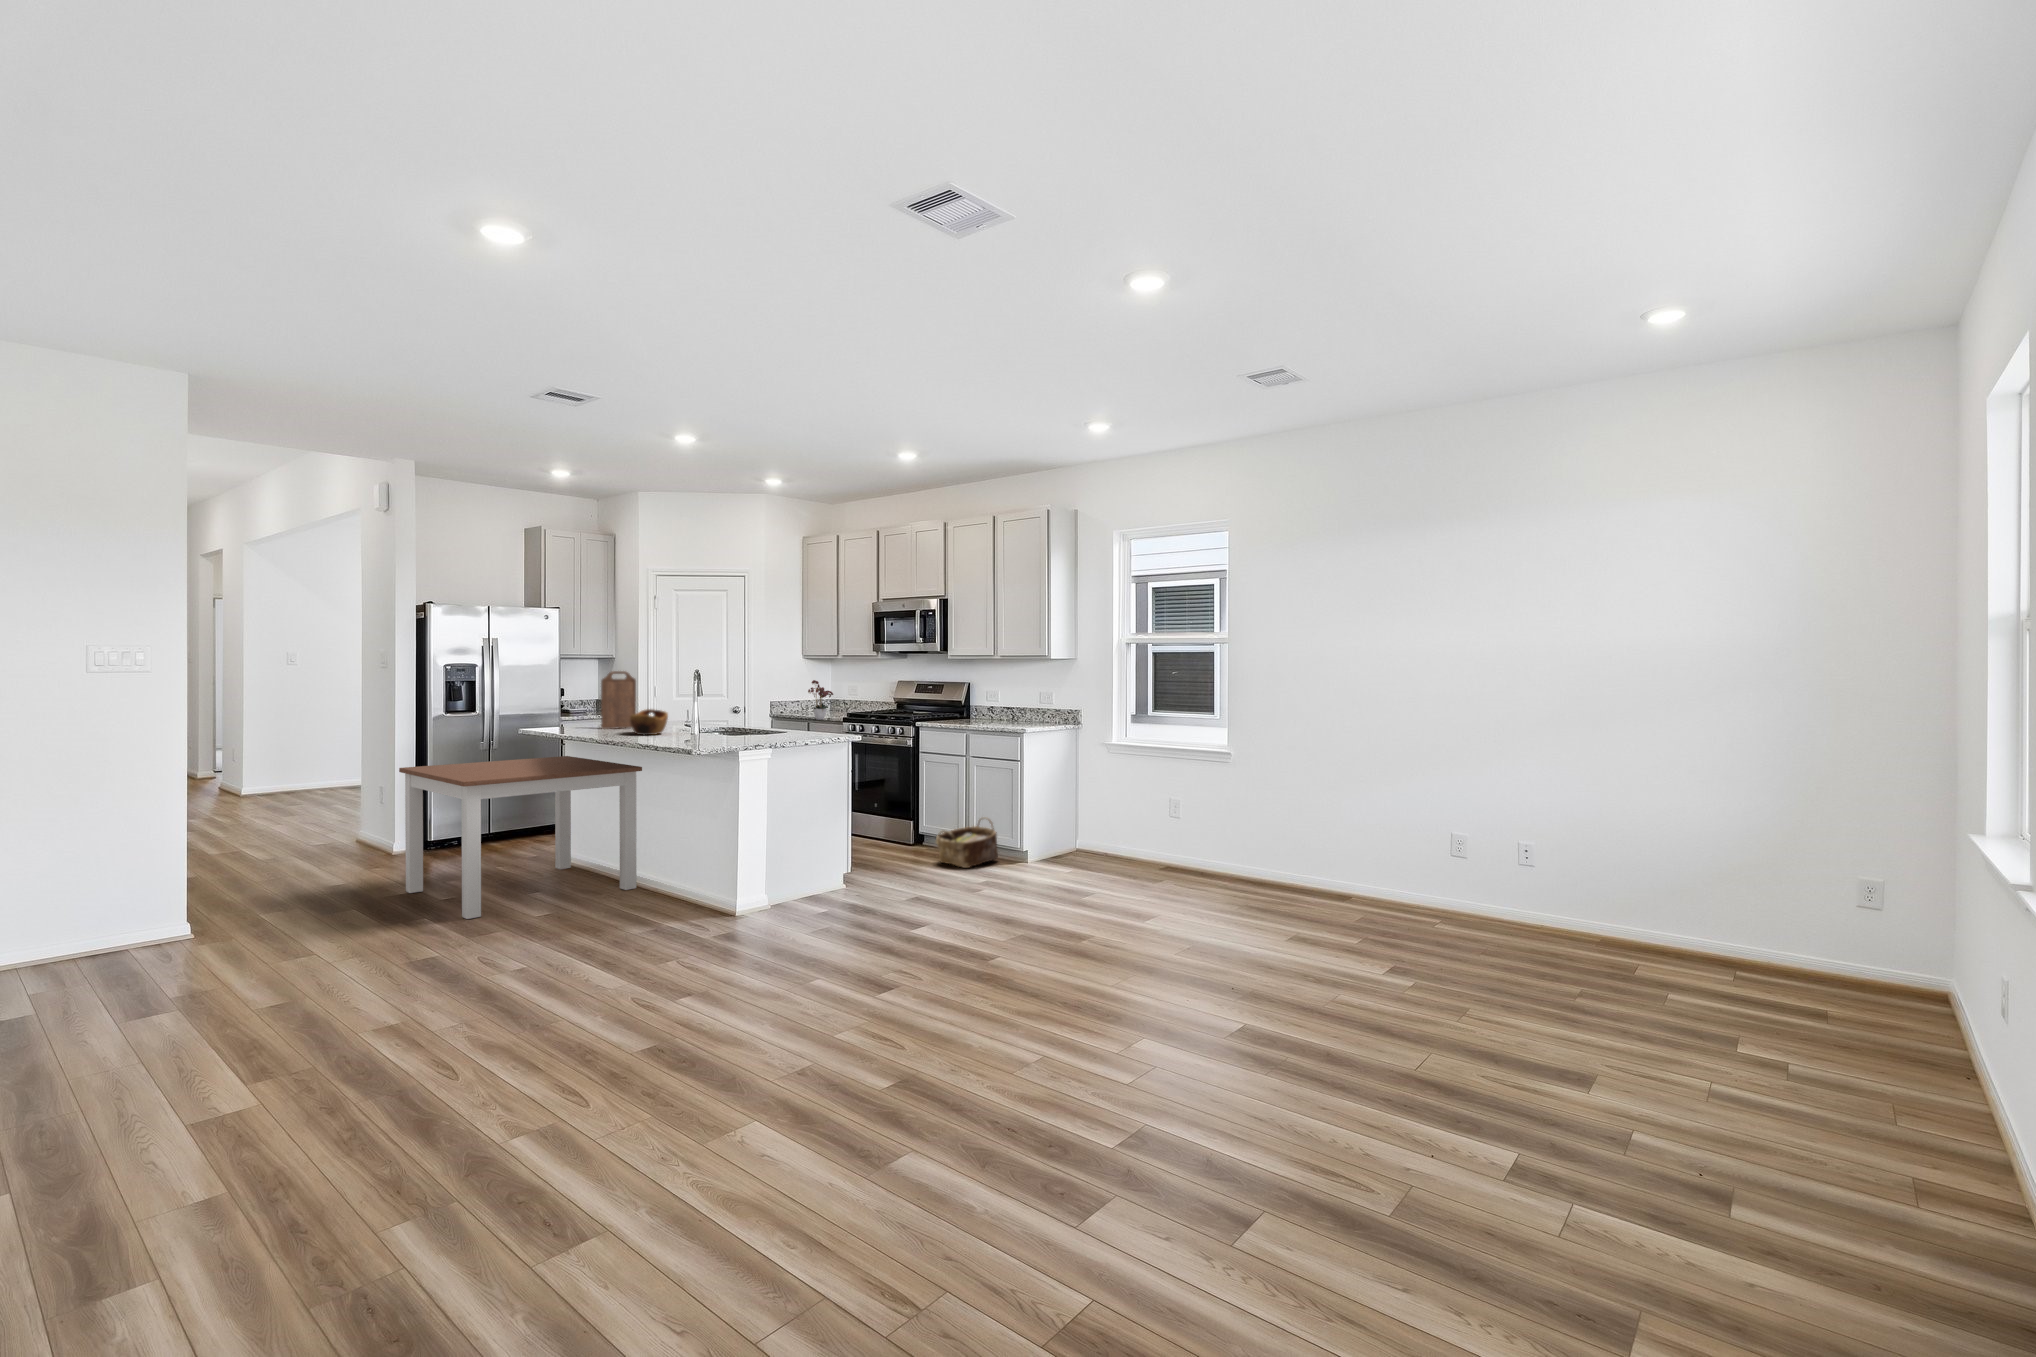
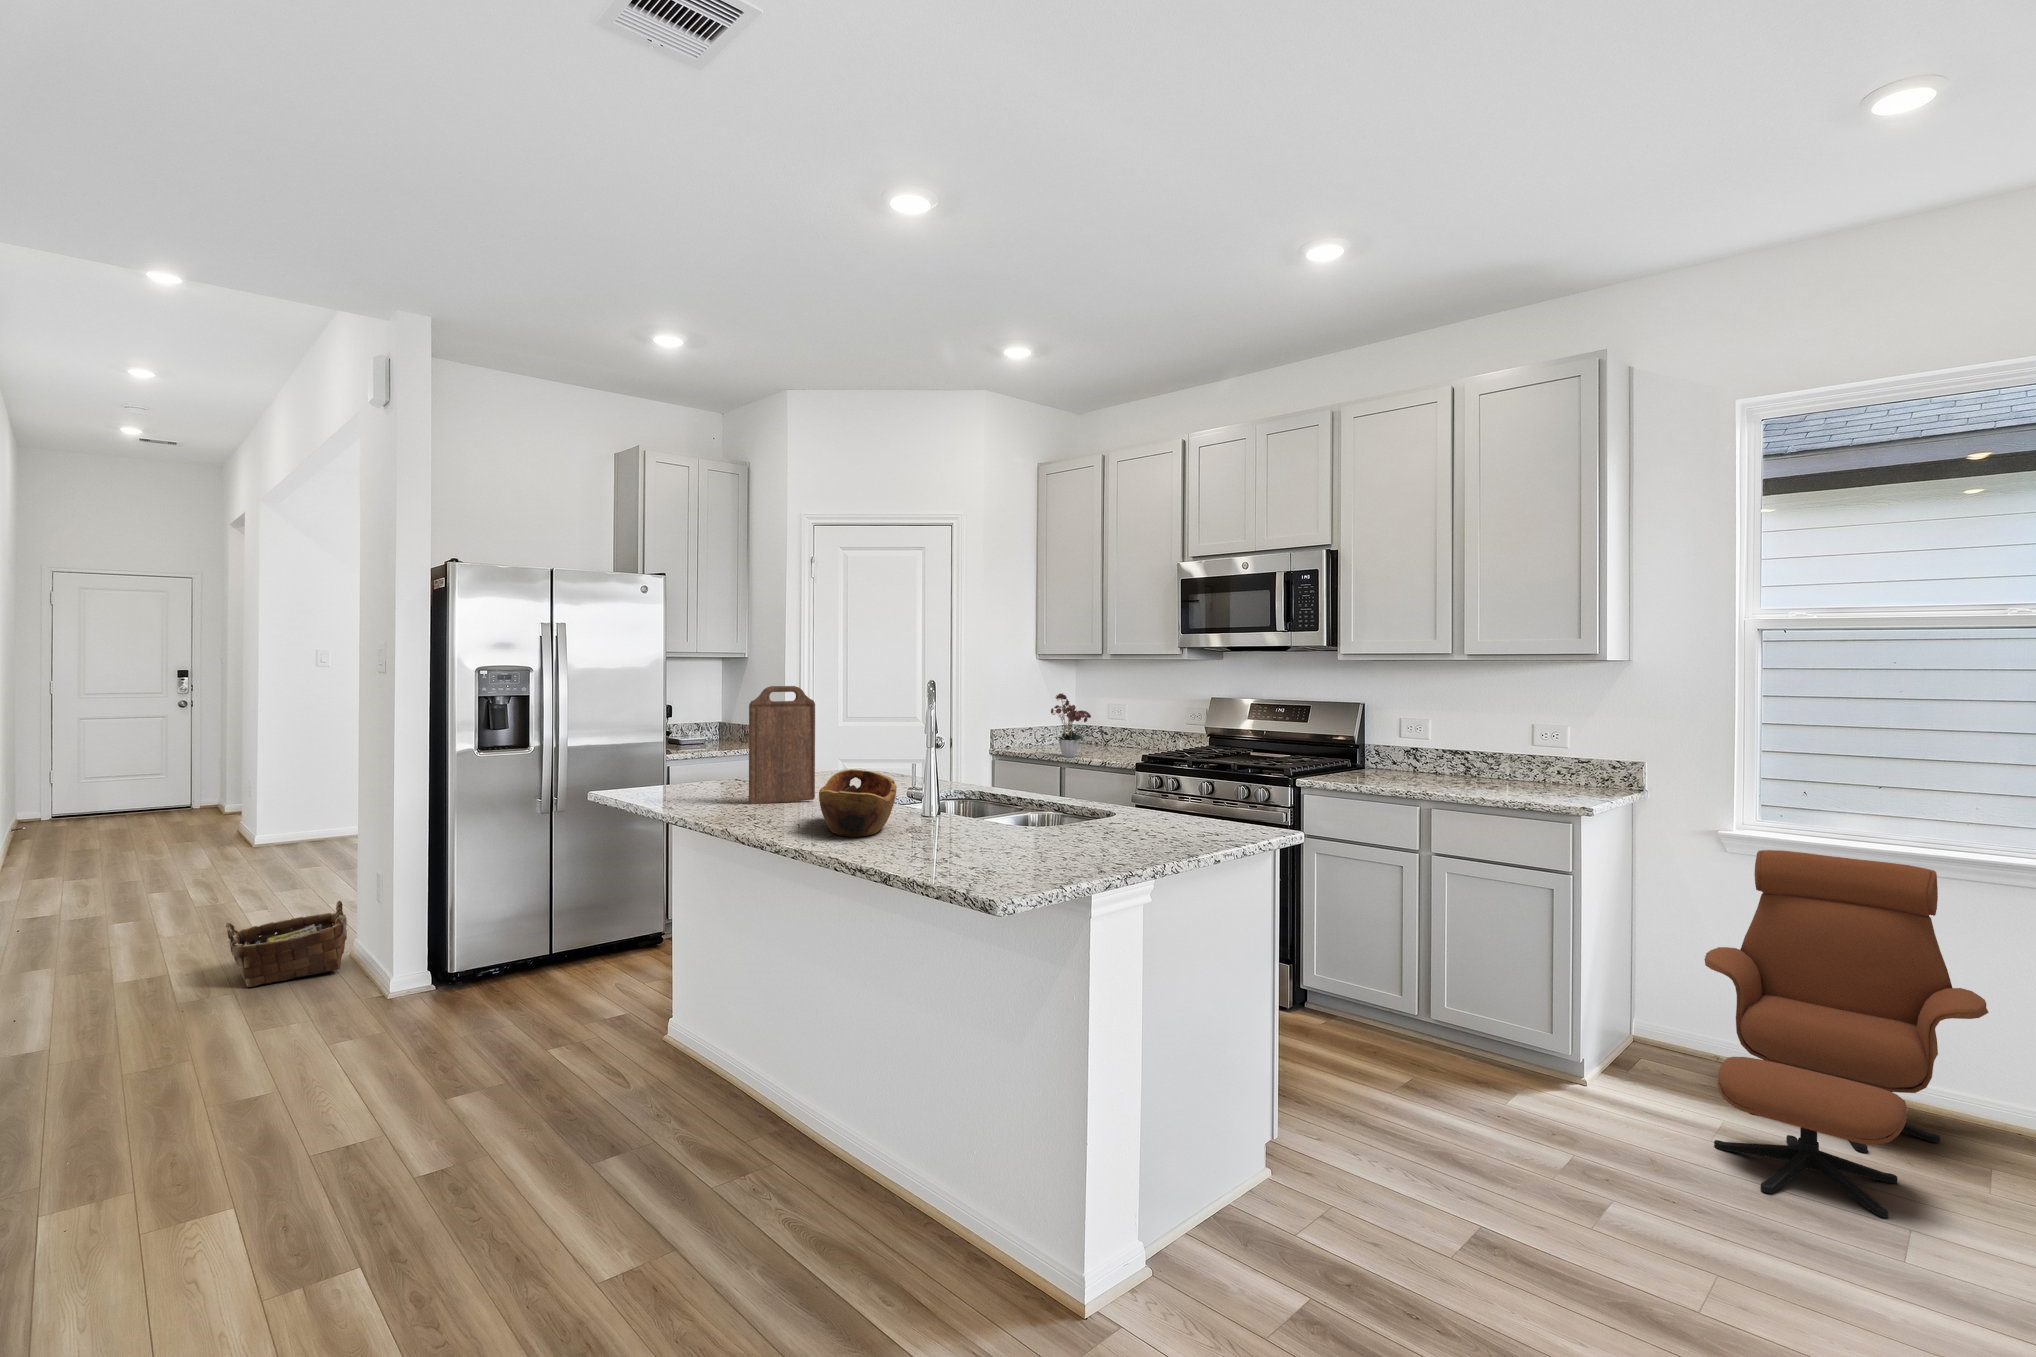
lounge chair: none [1049,748,1175,889] -> present [1704,850,1989,1218]
dining table: present [399,756,642,919] -> none [341,846,839,1313]
woven basket: present [936,817,998,868] -> present [226,901,347,987]

